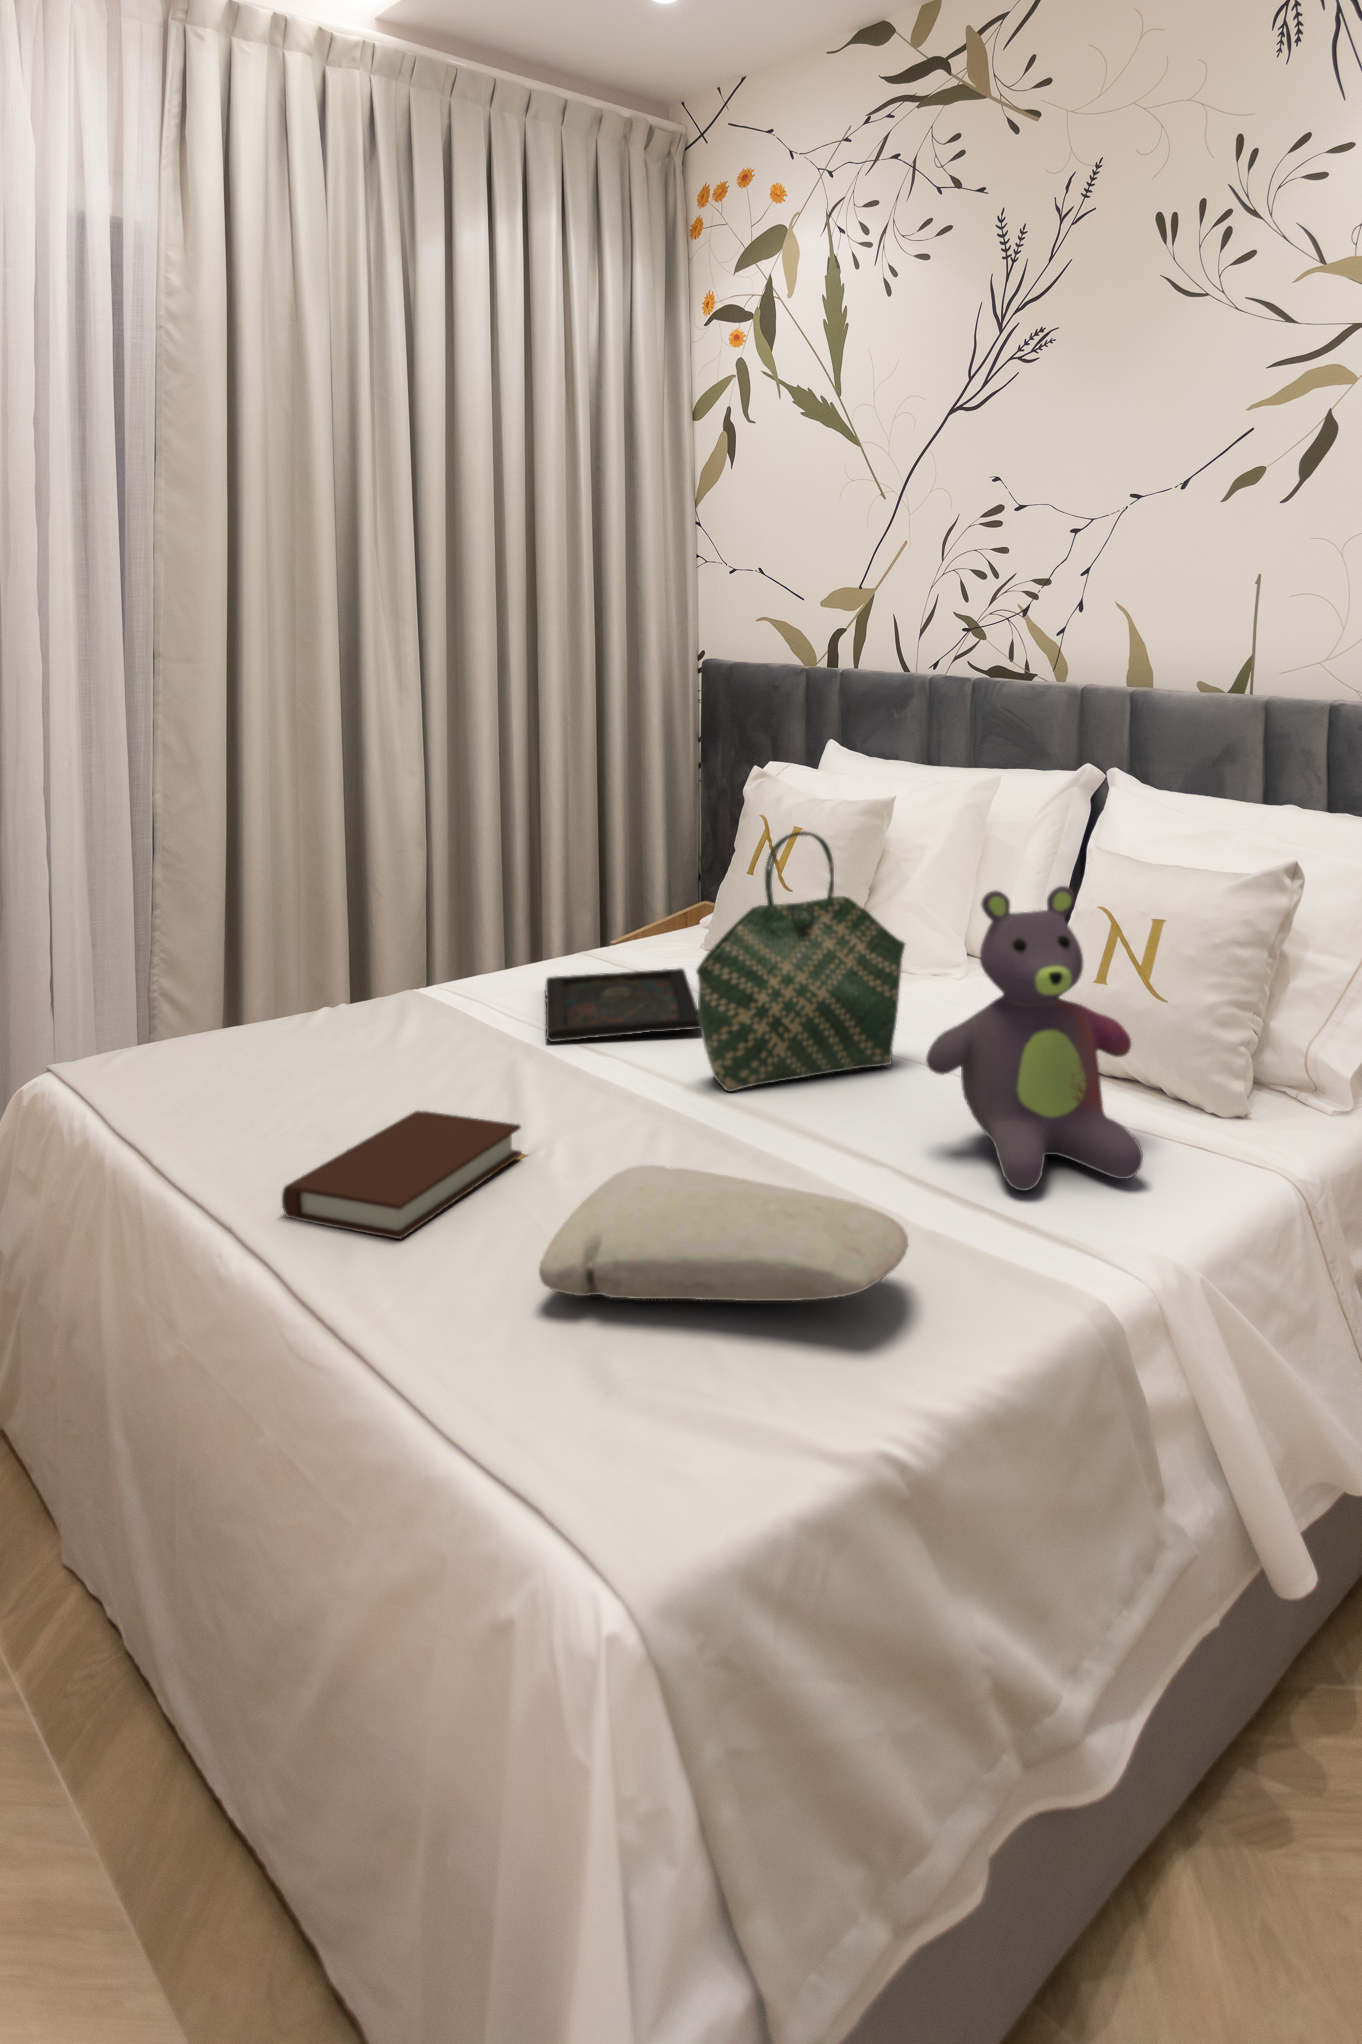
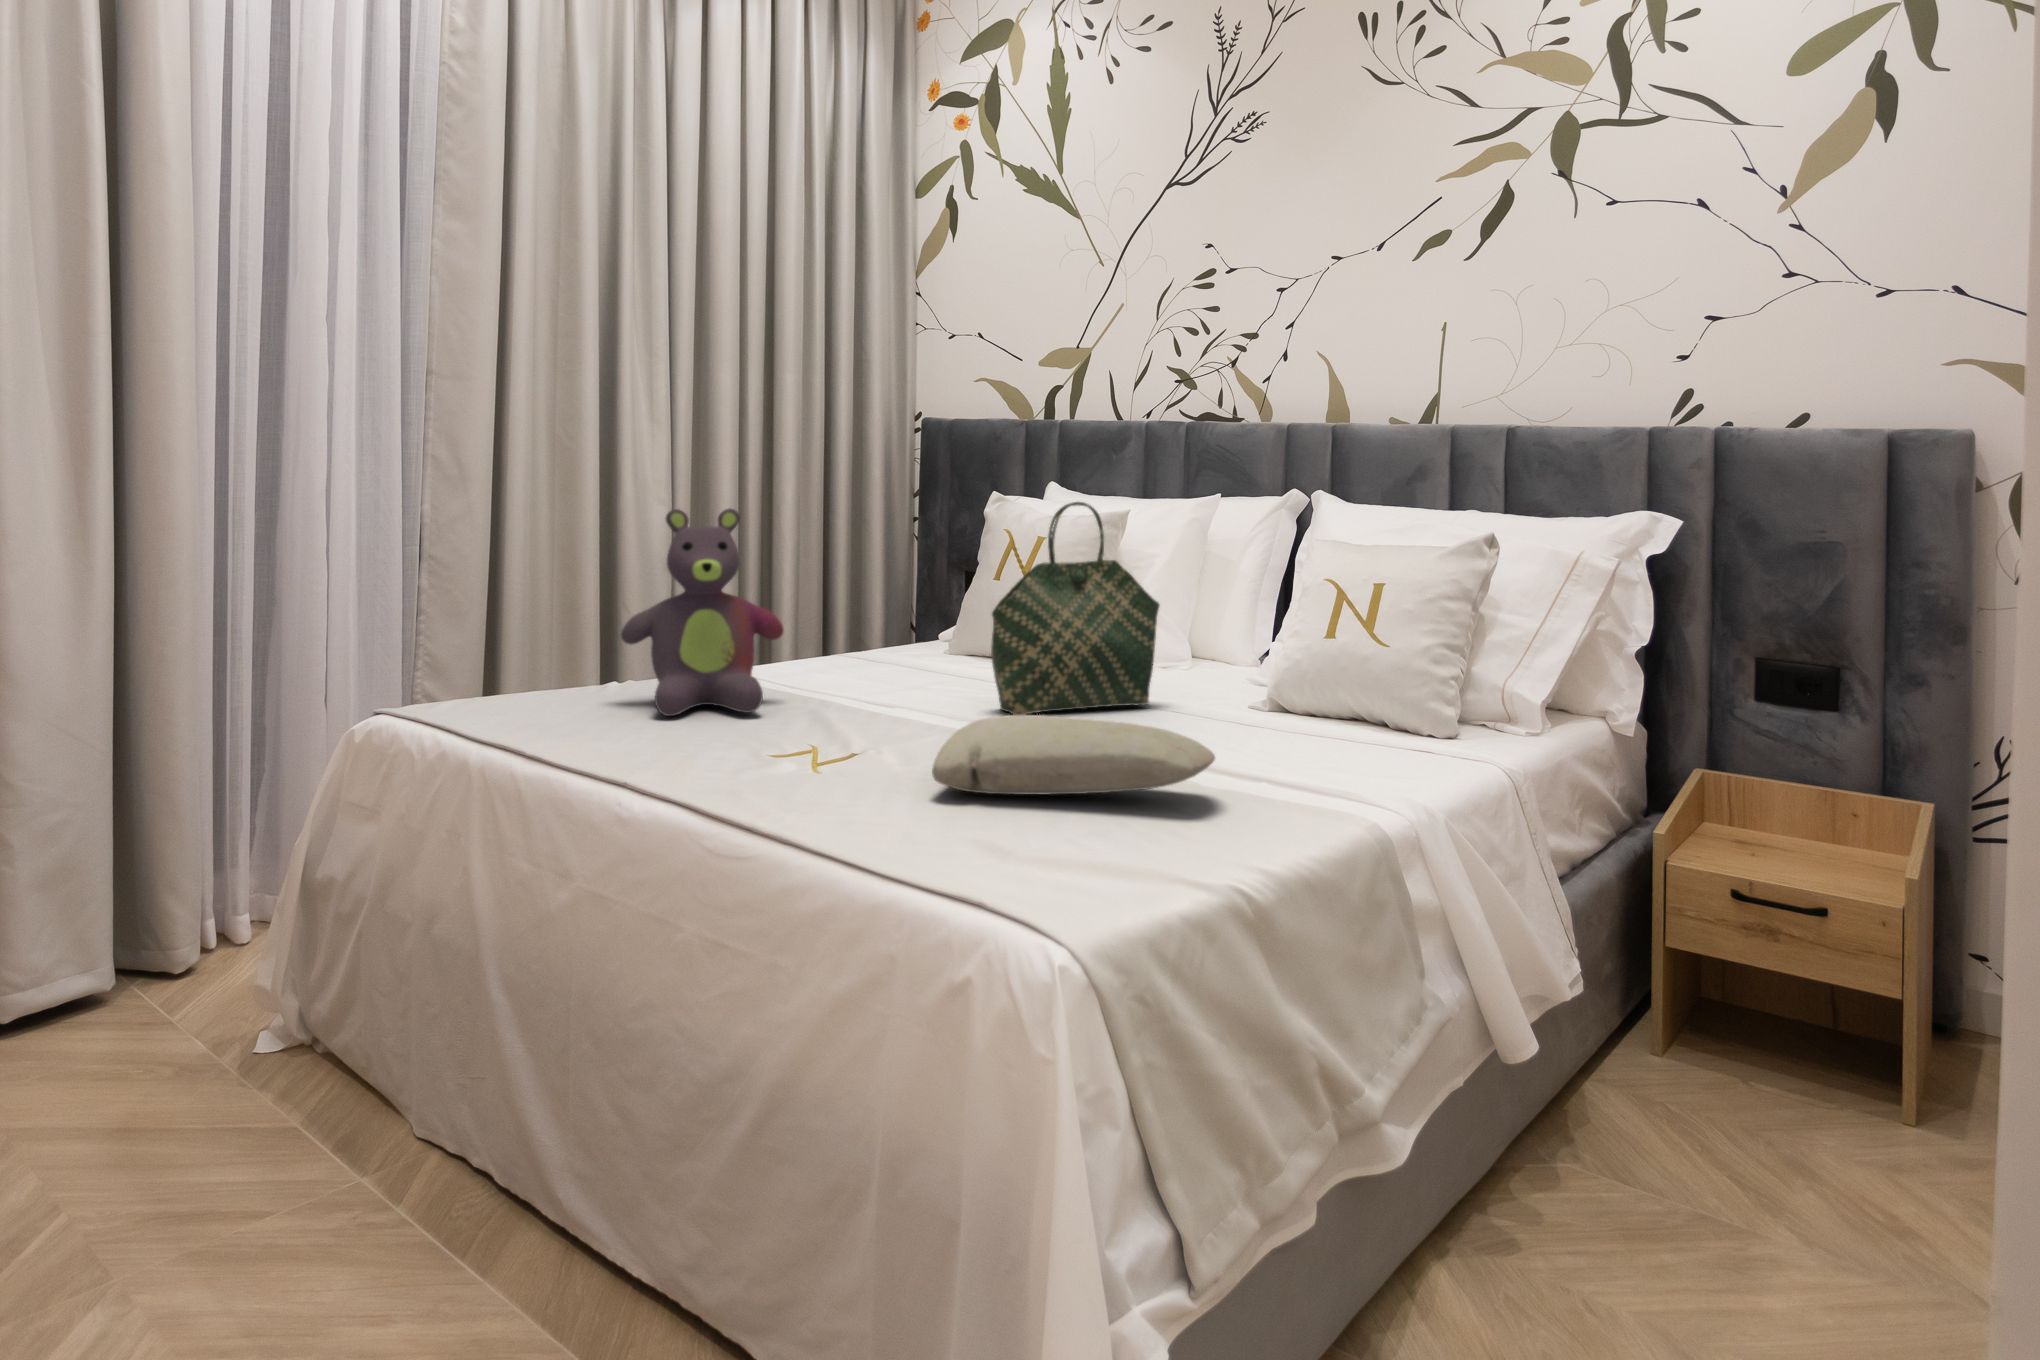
stuffed bear: present [926,886,1143,1191] -> present [621,508,783,716]
tray: present [546,968,700,1042] -> none [824,651,978,690]
book: present [282,1111,522,1239] -> none [695,706,868,771]

